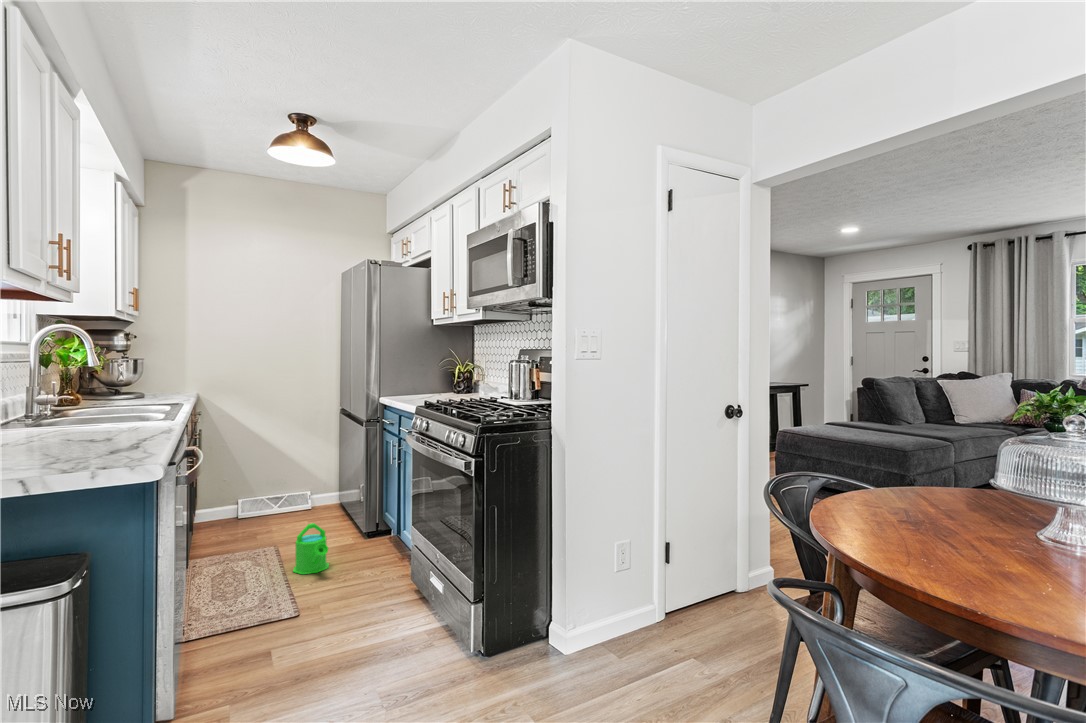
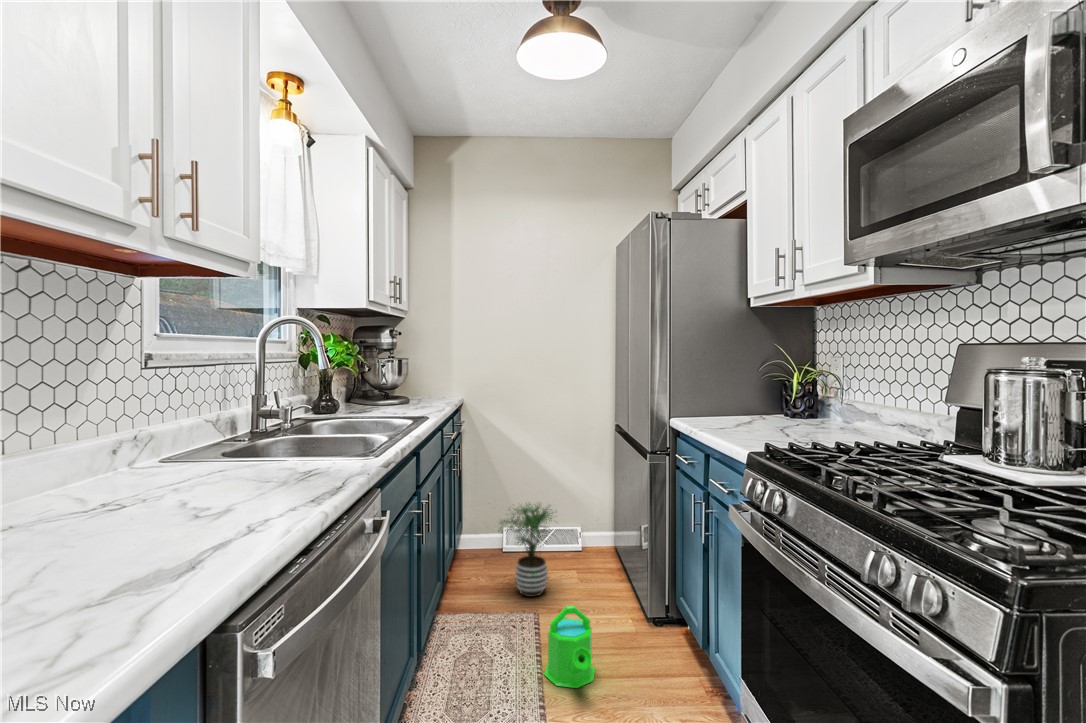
potted plant: none [243,467,299,540] -> present [500,503,552,597]

